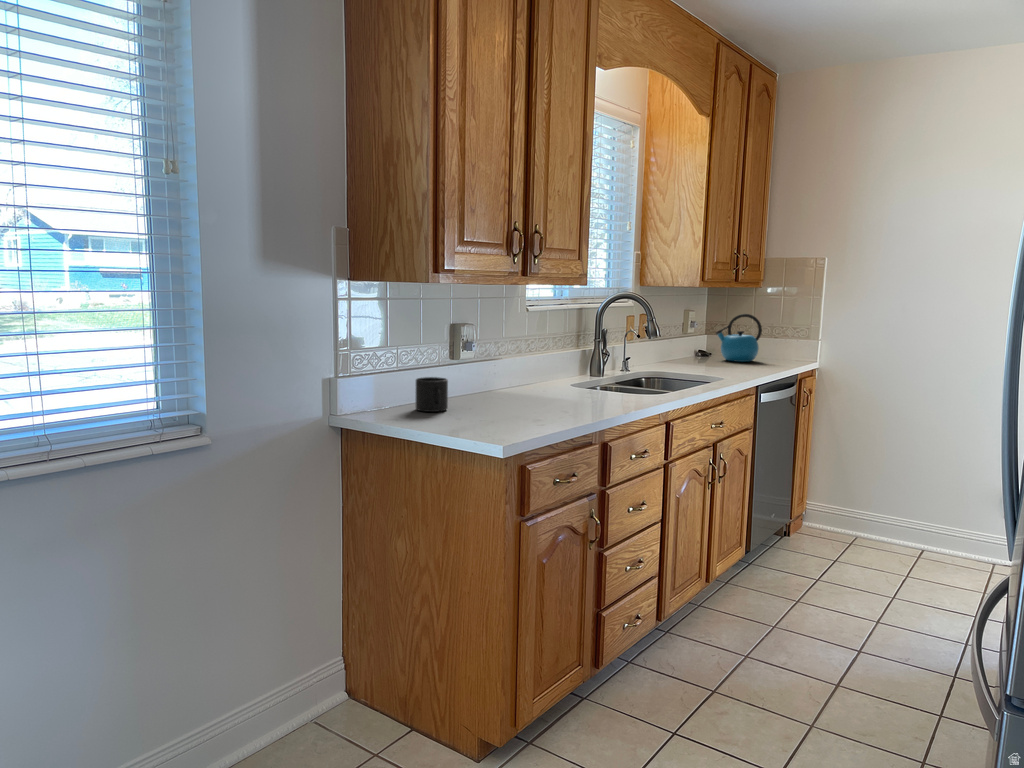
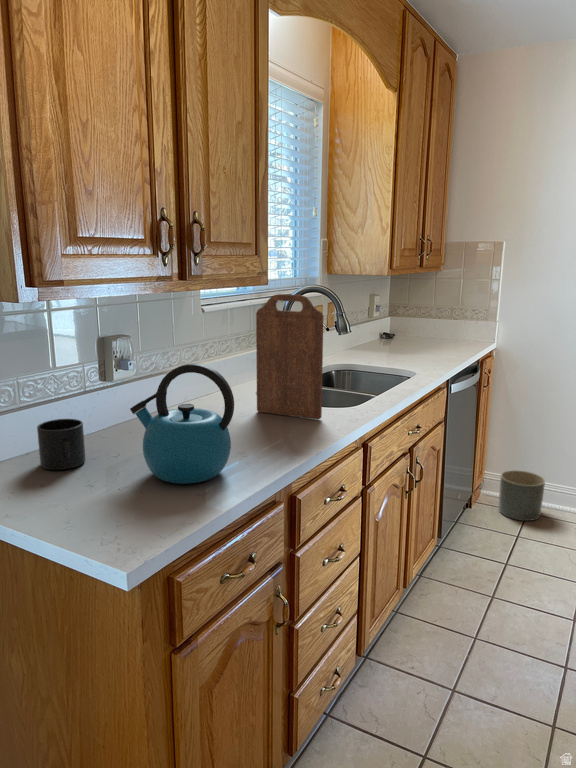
cutting board: none [574,293,634,398] -> present [256,294,323,419]
kettle: present [716,314,762,362] -> present [130,364,234,484]
planter: none [820,498,870,549] -> present [499,470,545,521]

